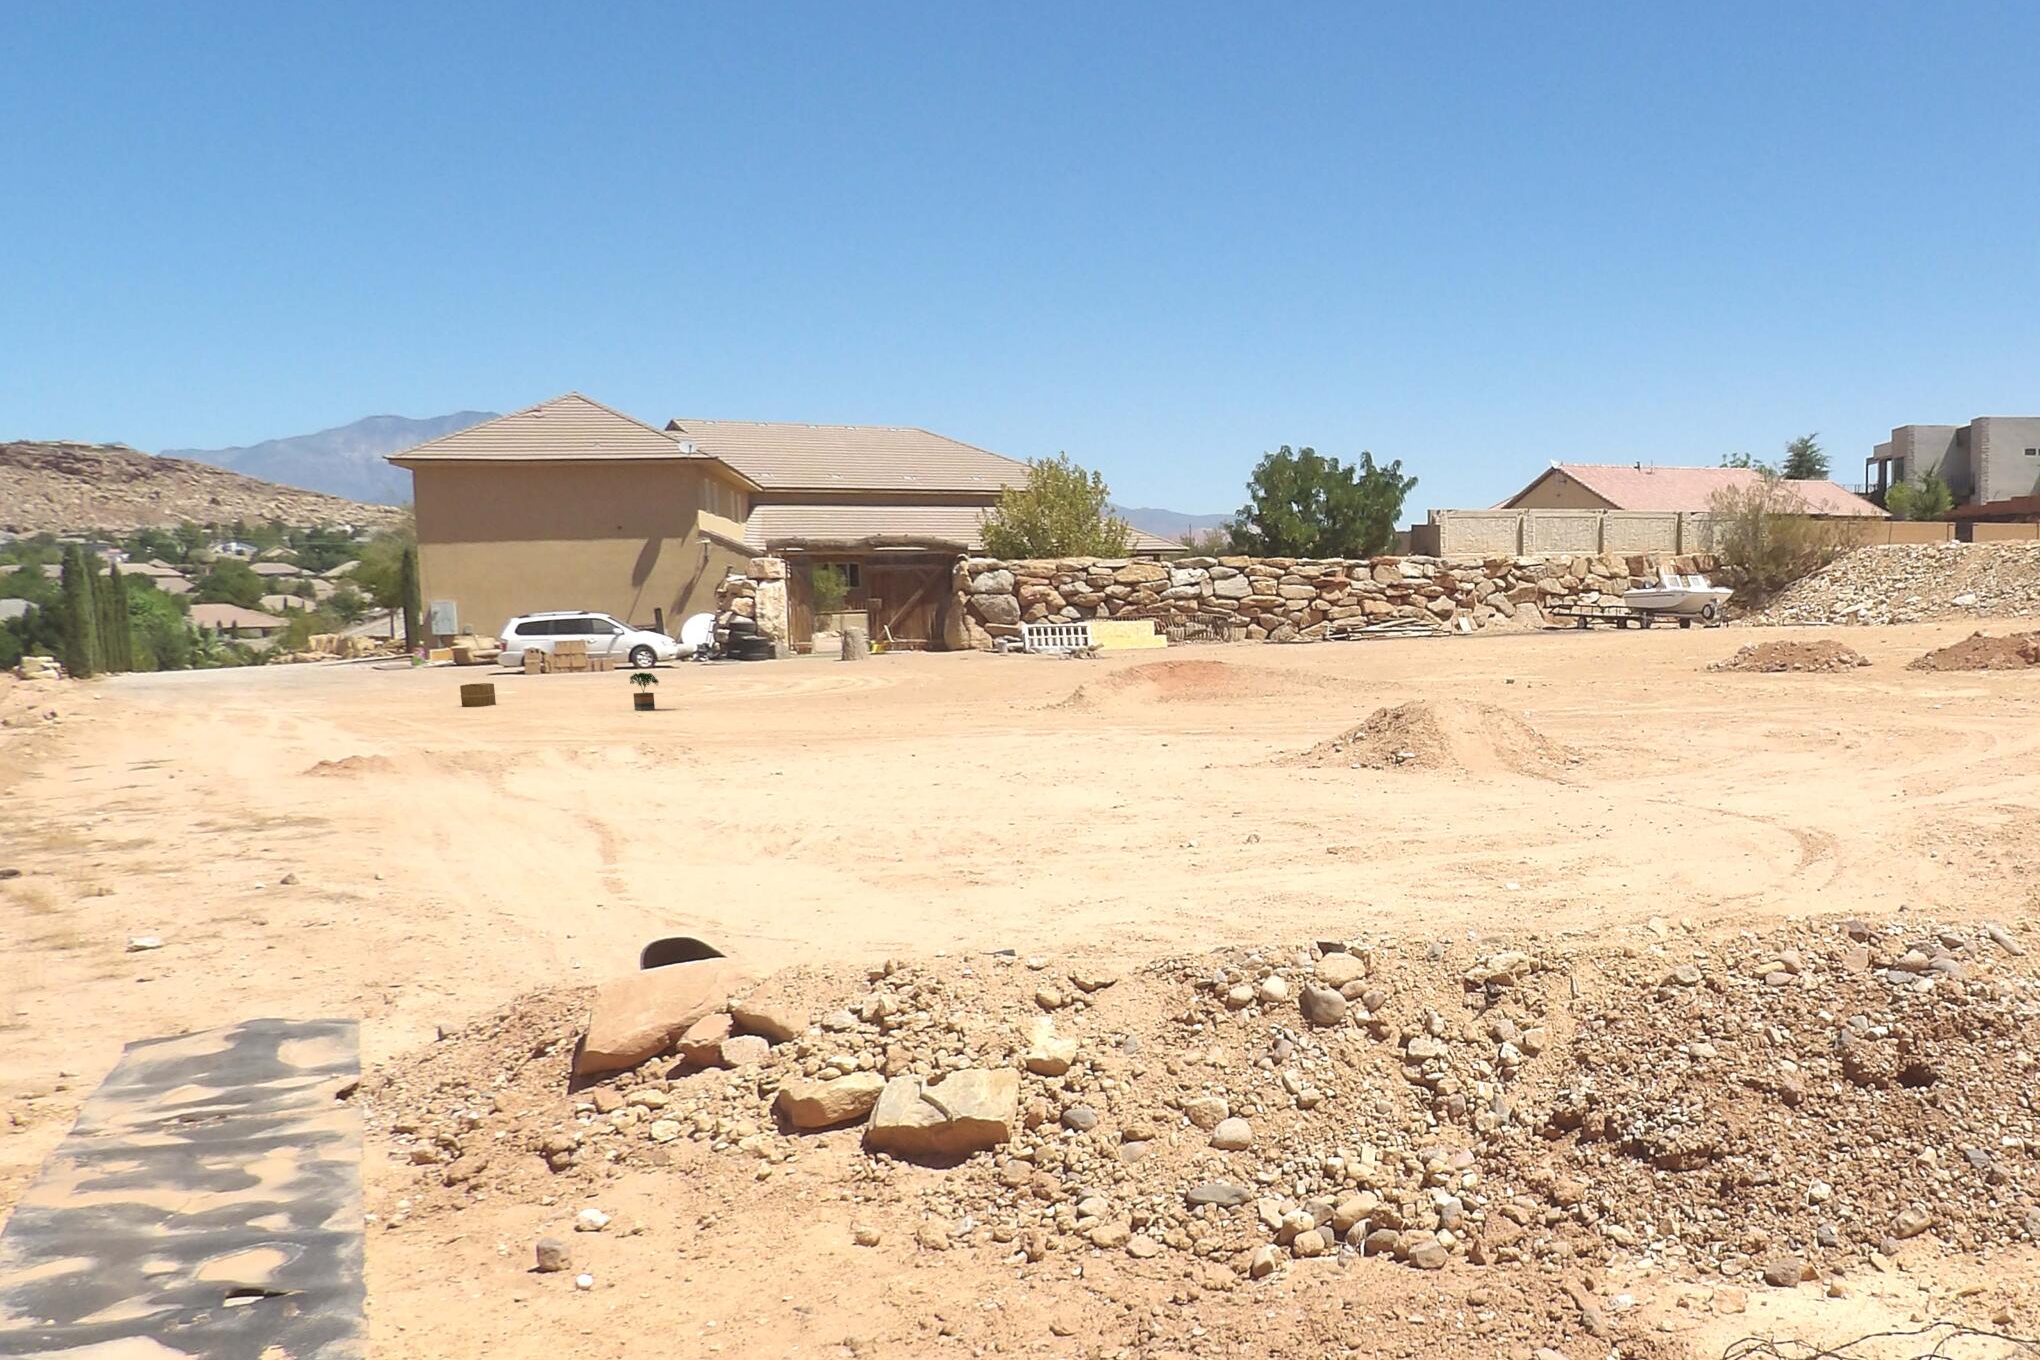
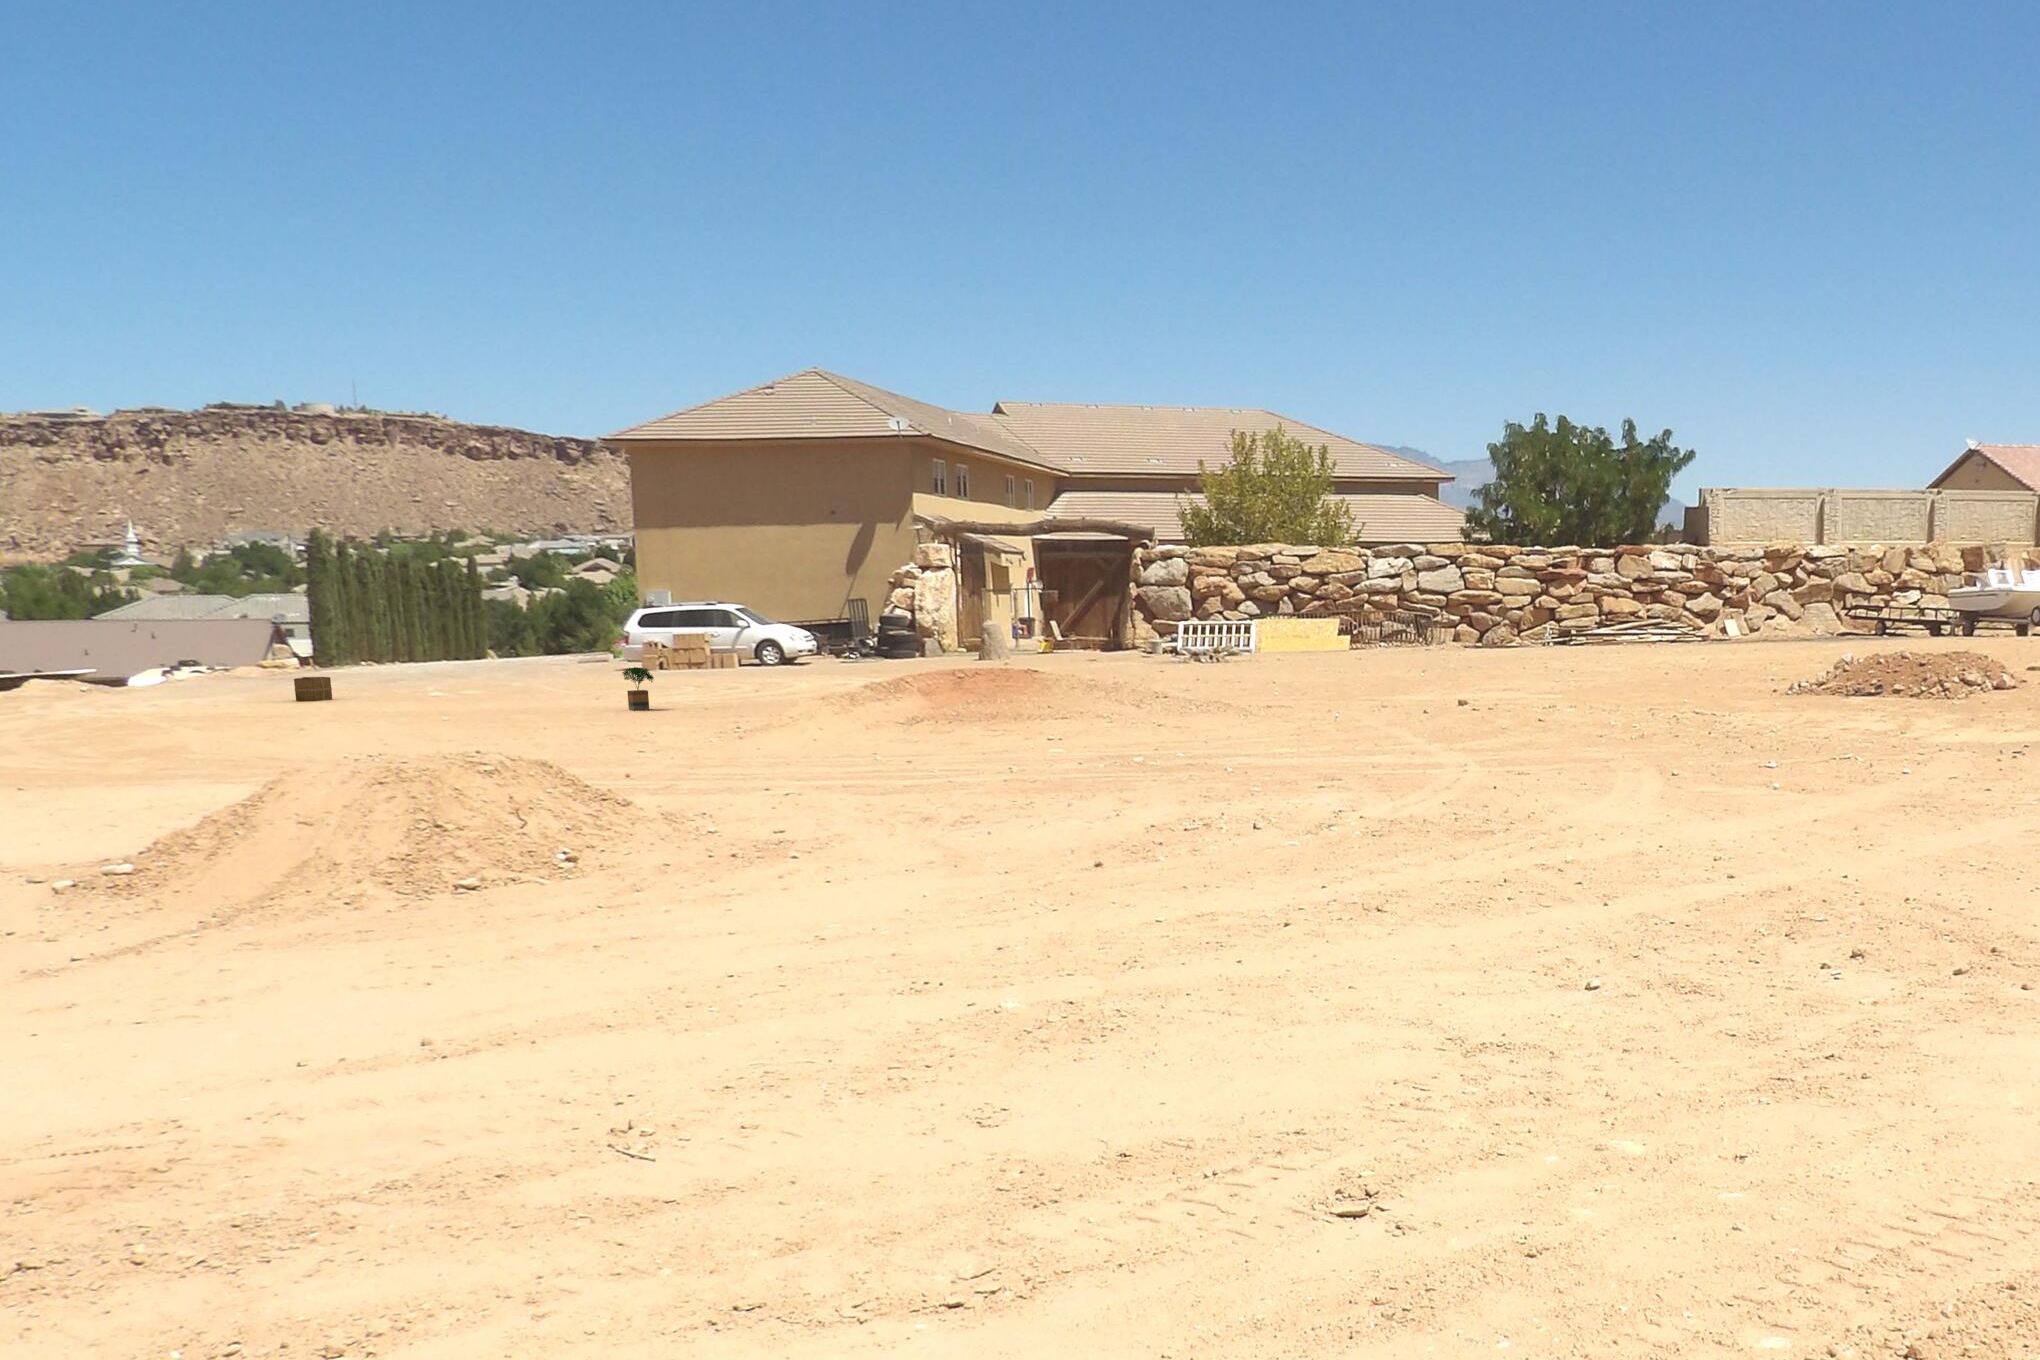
cardboard box: present [460,683,496,707] -> present [294,677,332,701]

